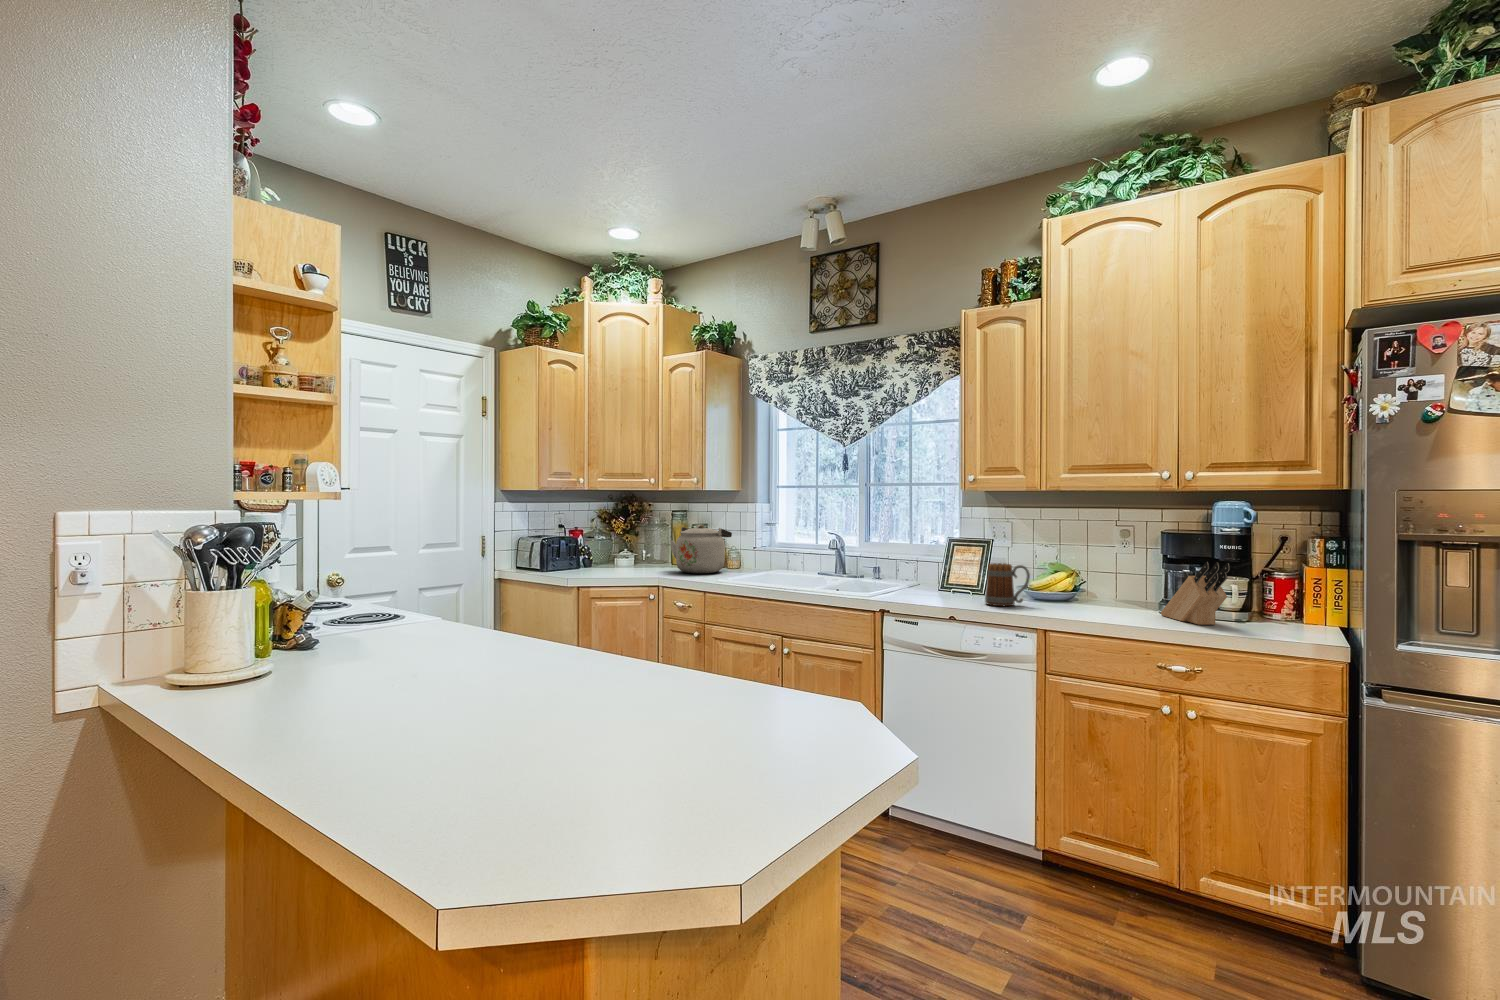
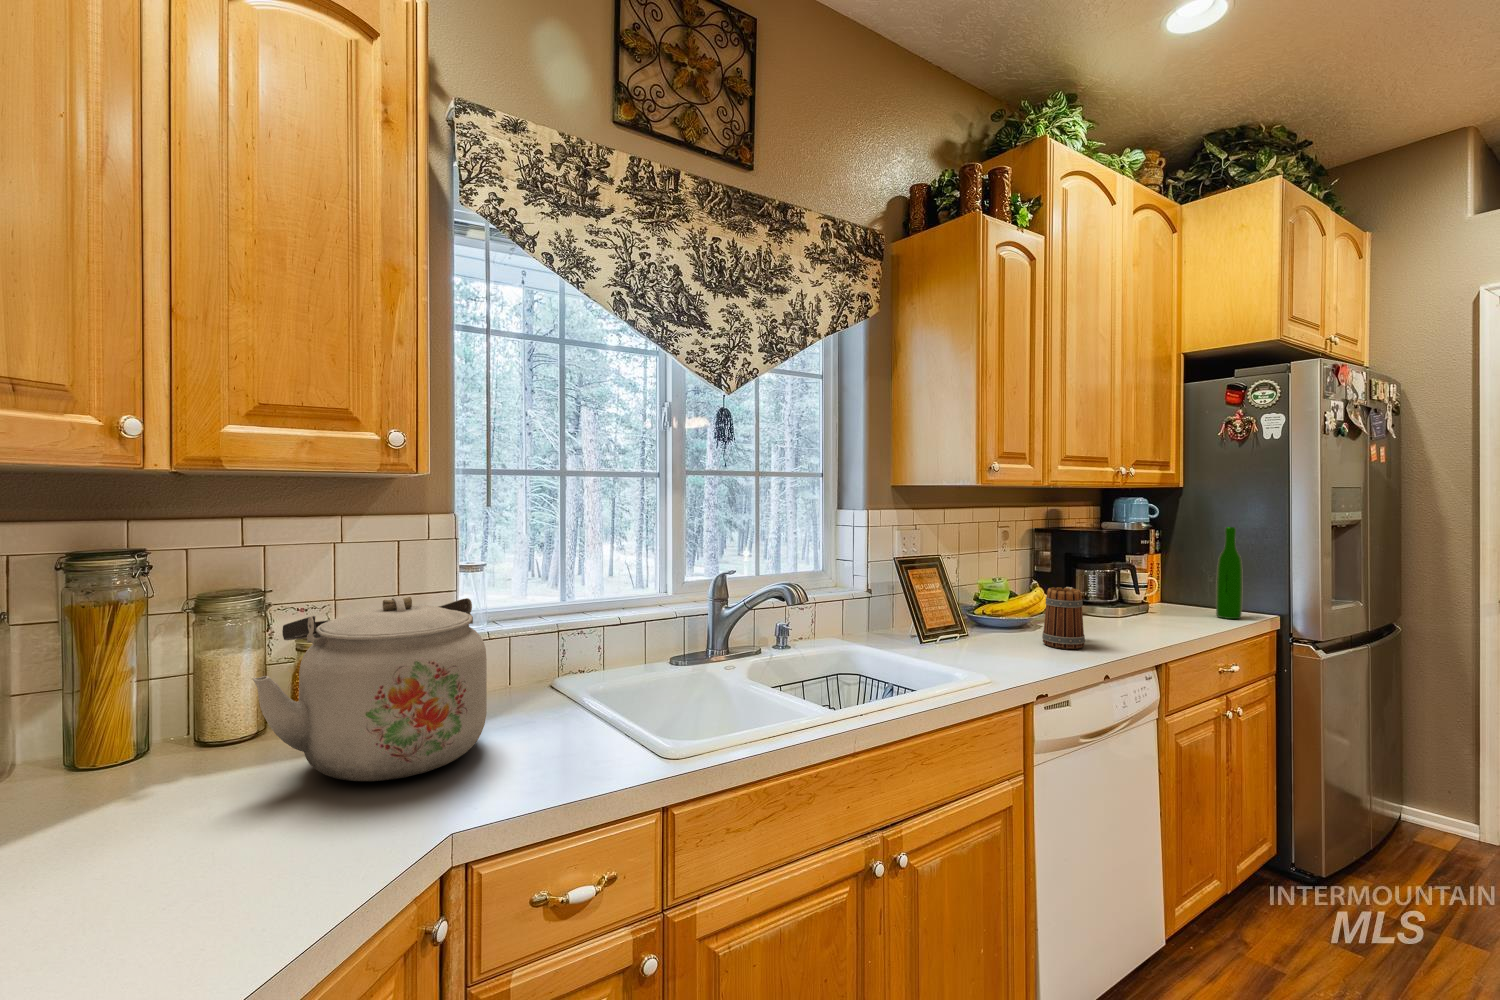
wine bottle: none [1272,532,1302,638] -> present [1216,527,1243,619]
knife block: present [1161,562,1230,625] -> none [1117,559,1210,622]

